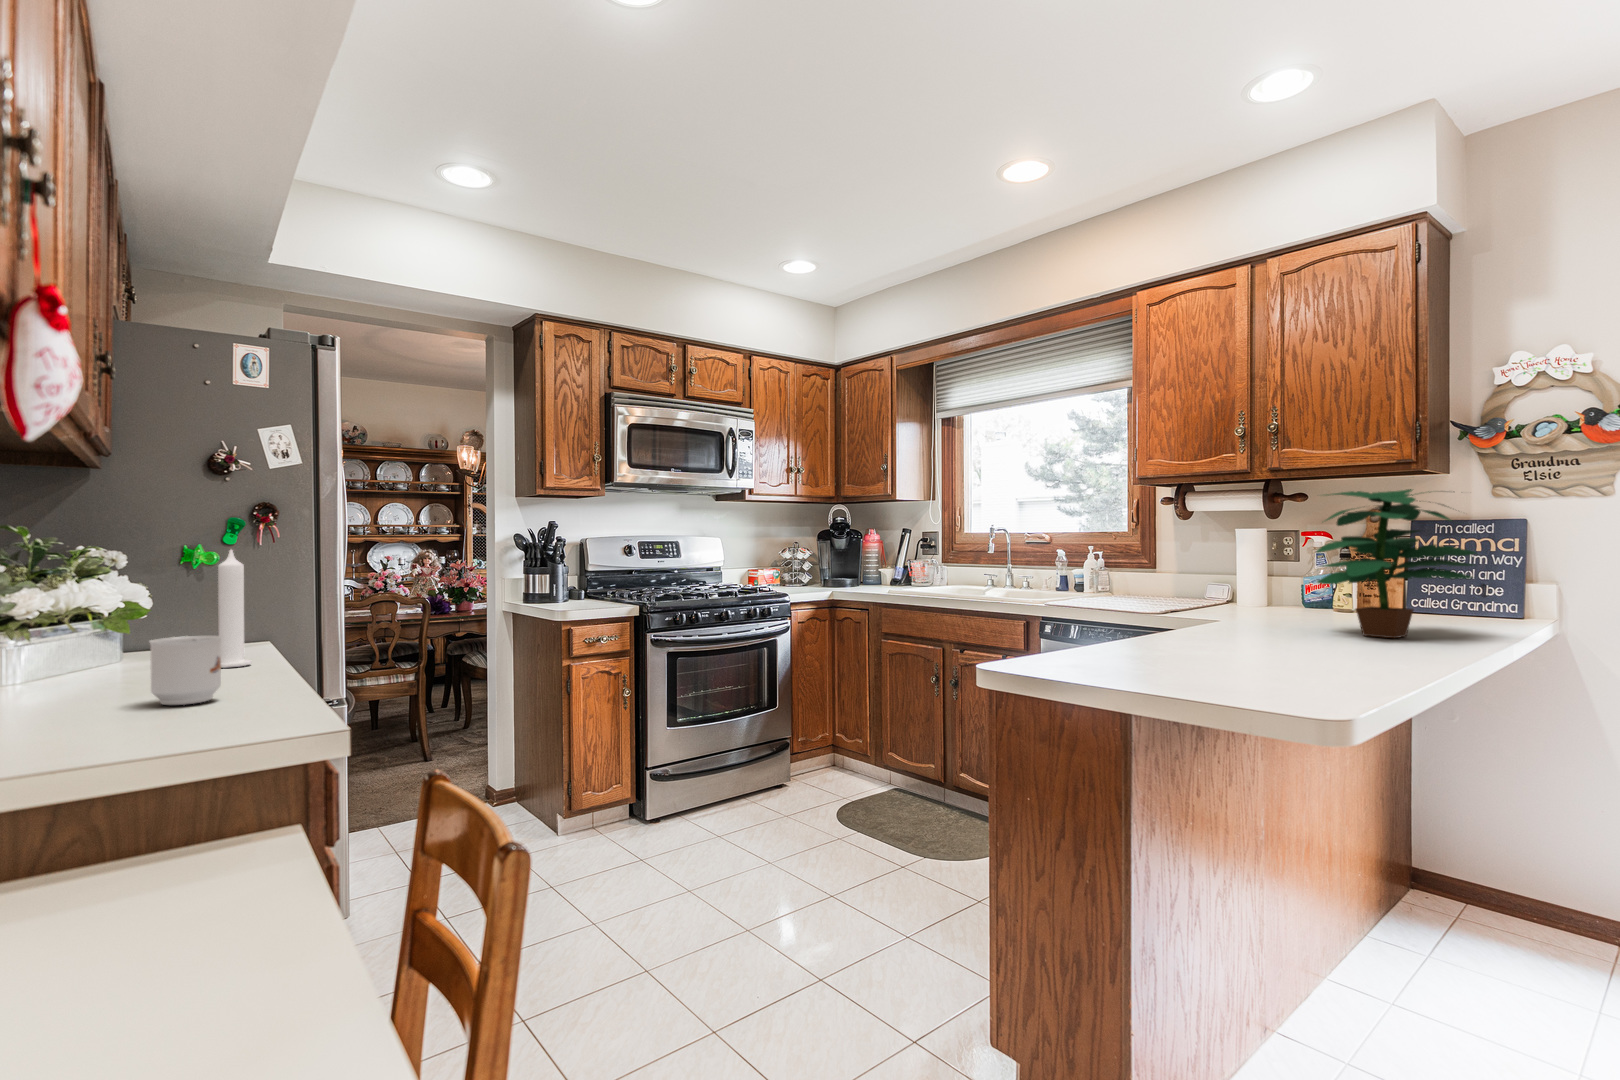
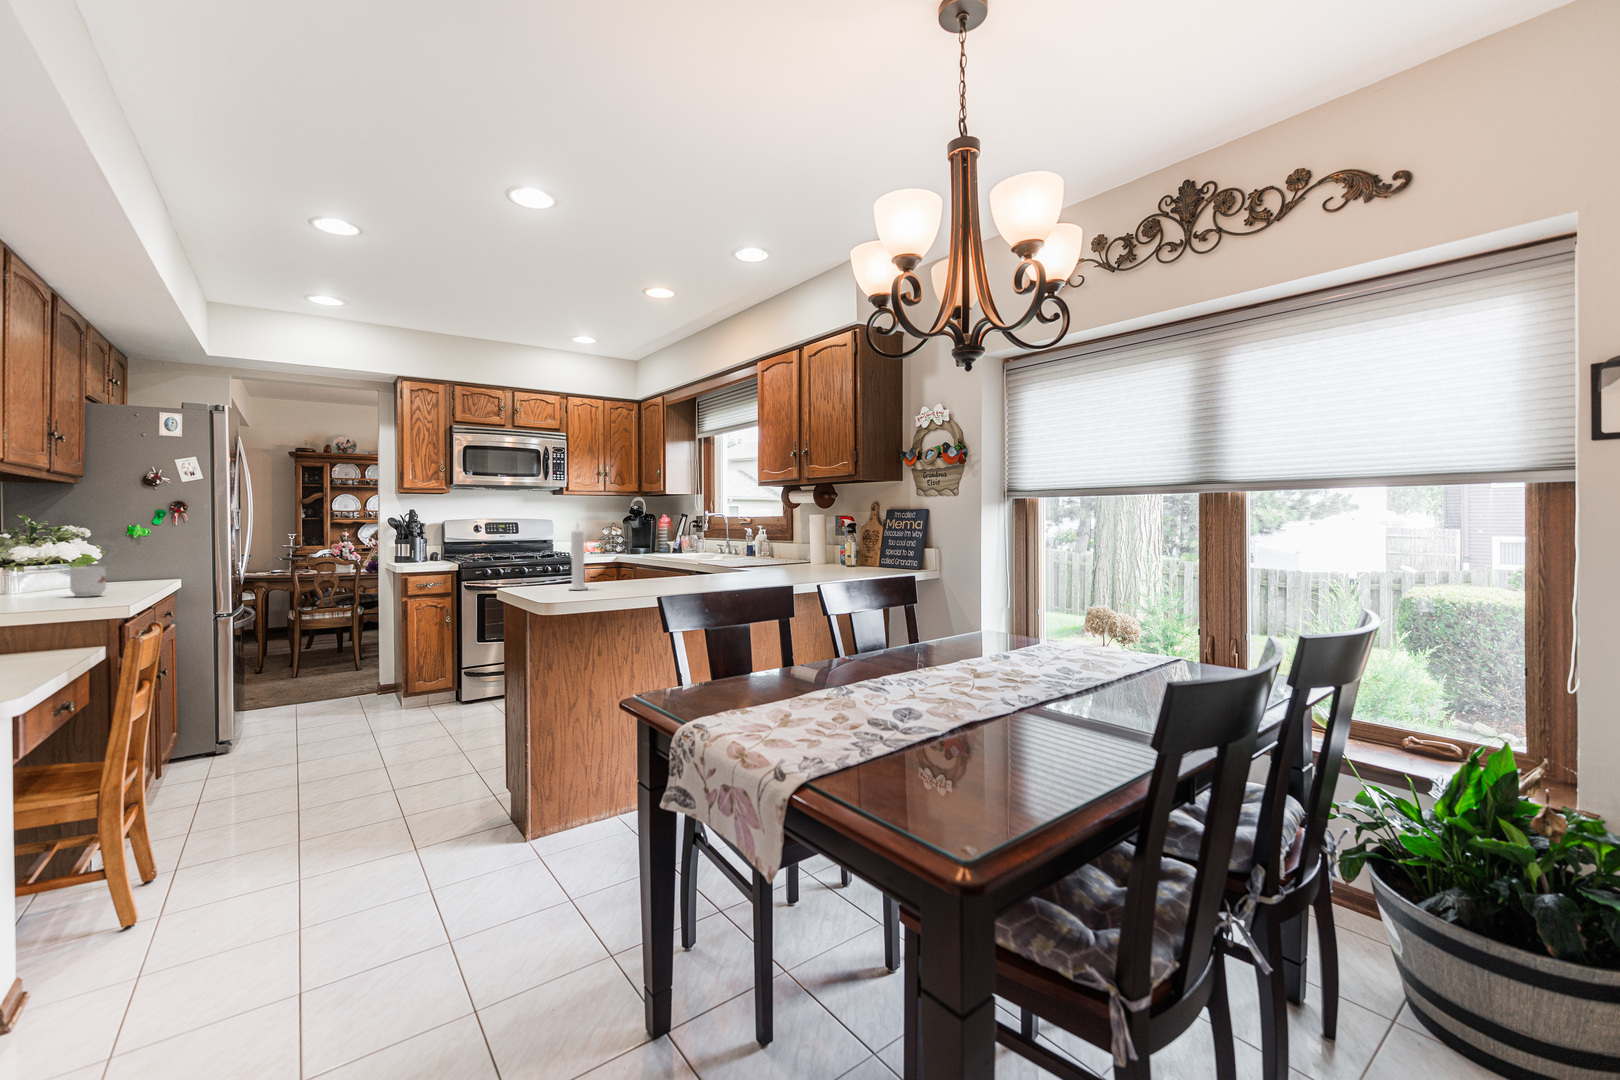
potted plant: present [1316,489,1476,638] -> none [746,494,836,578]
candle: present [218,550,251,668] -> present [569,524,587,590]

